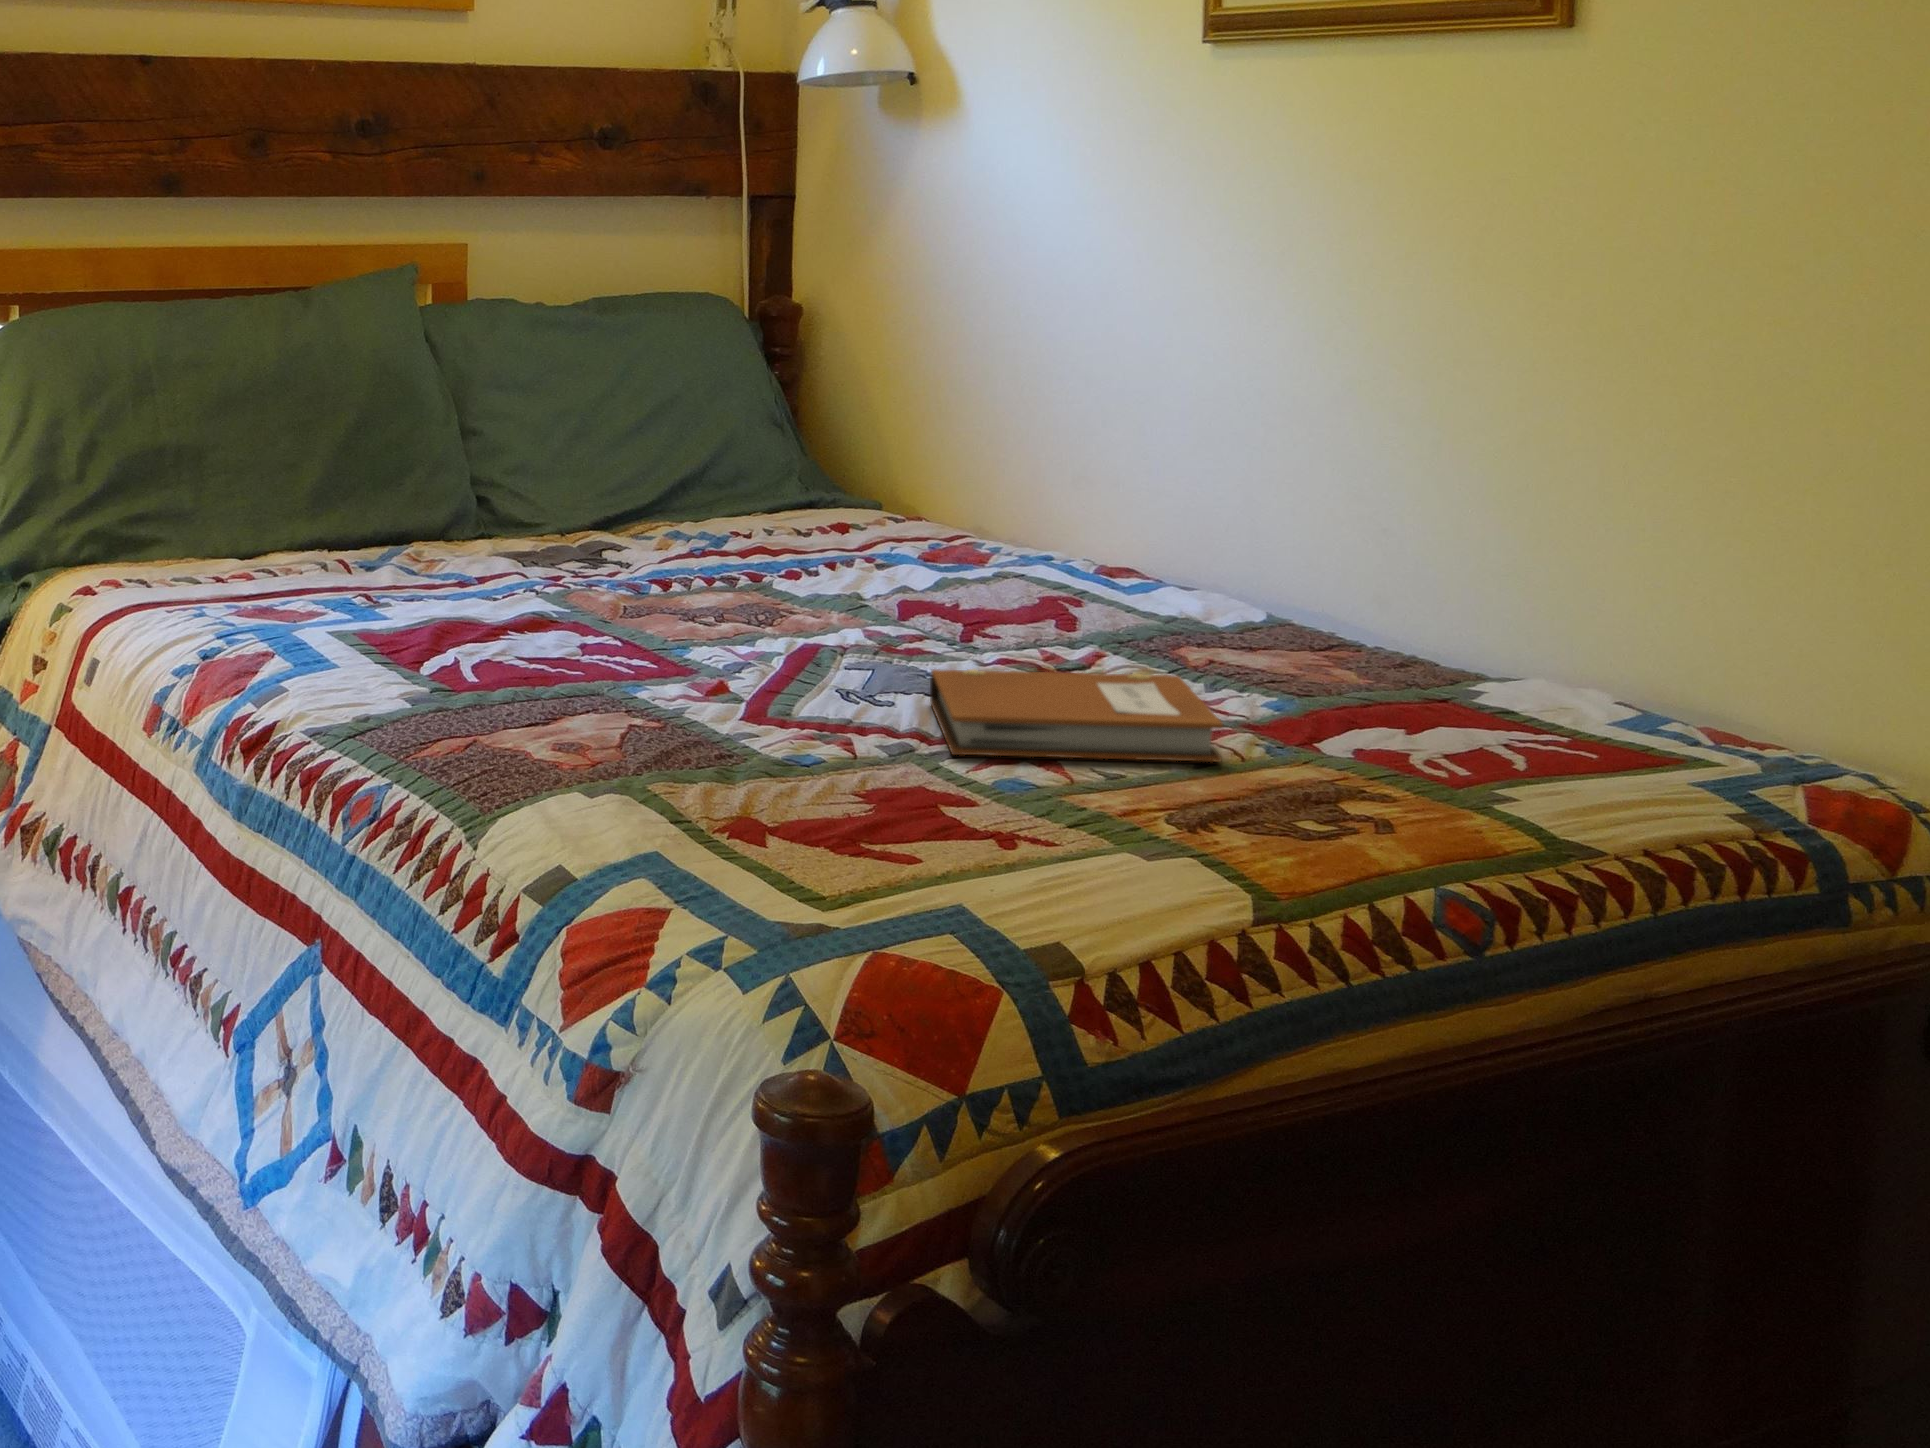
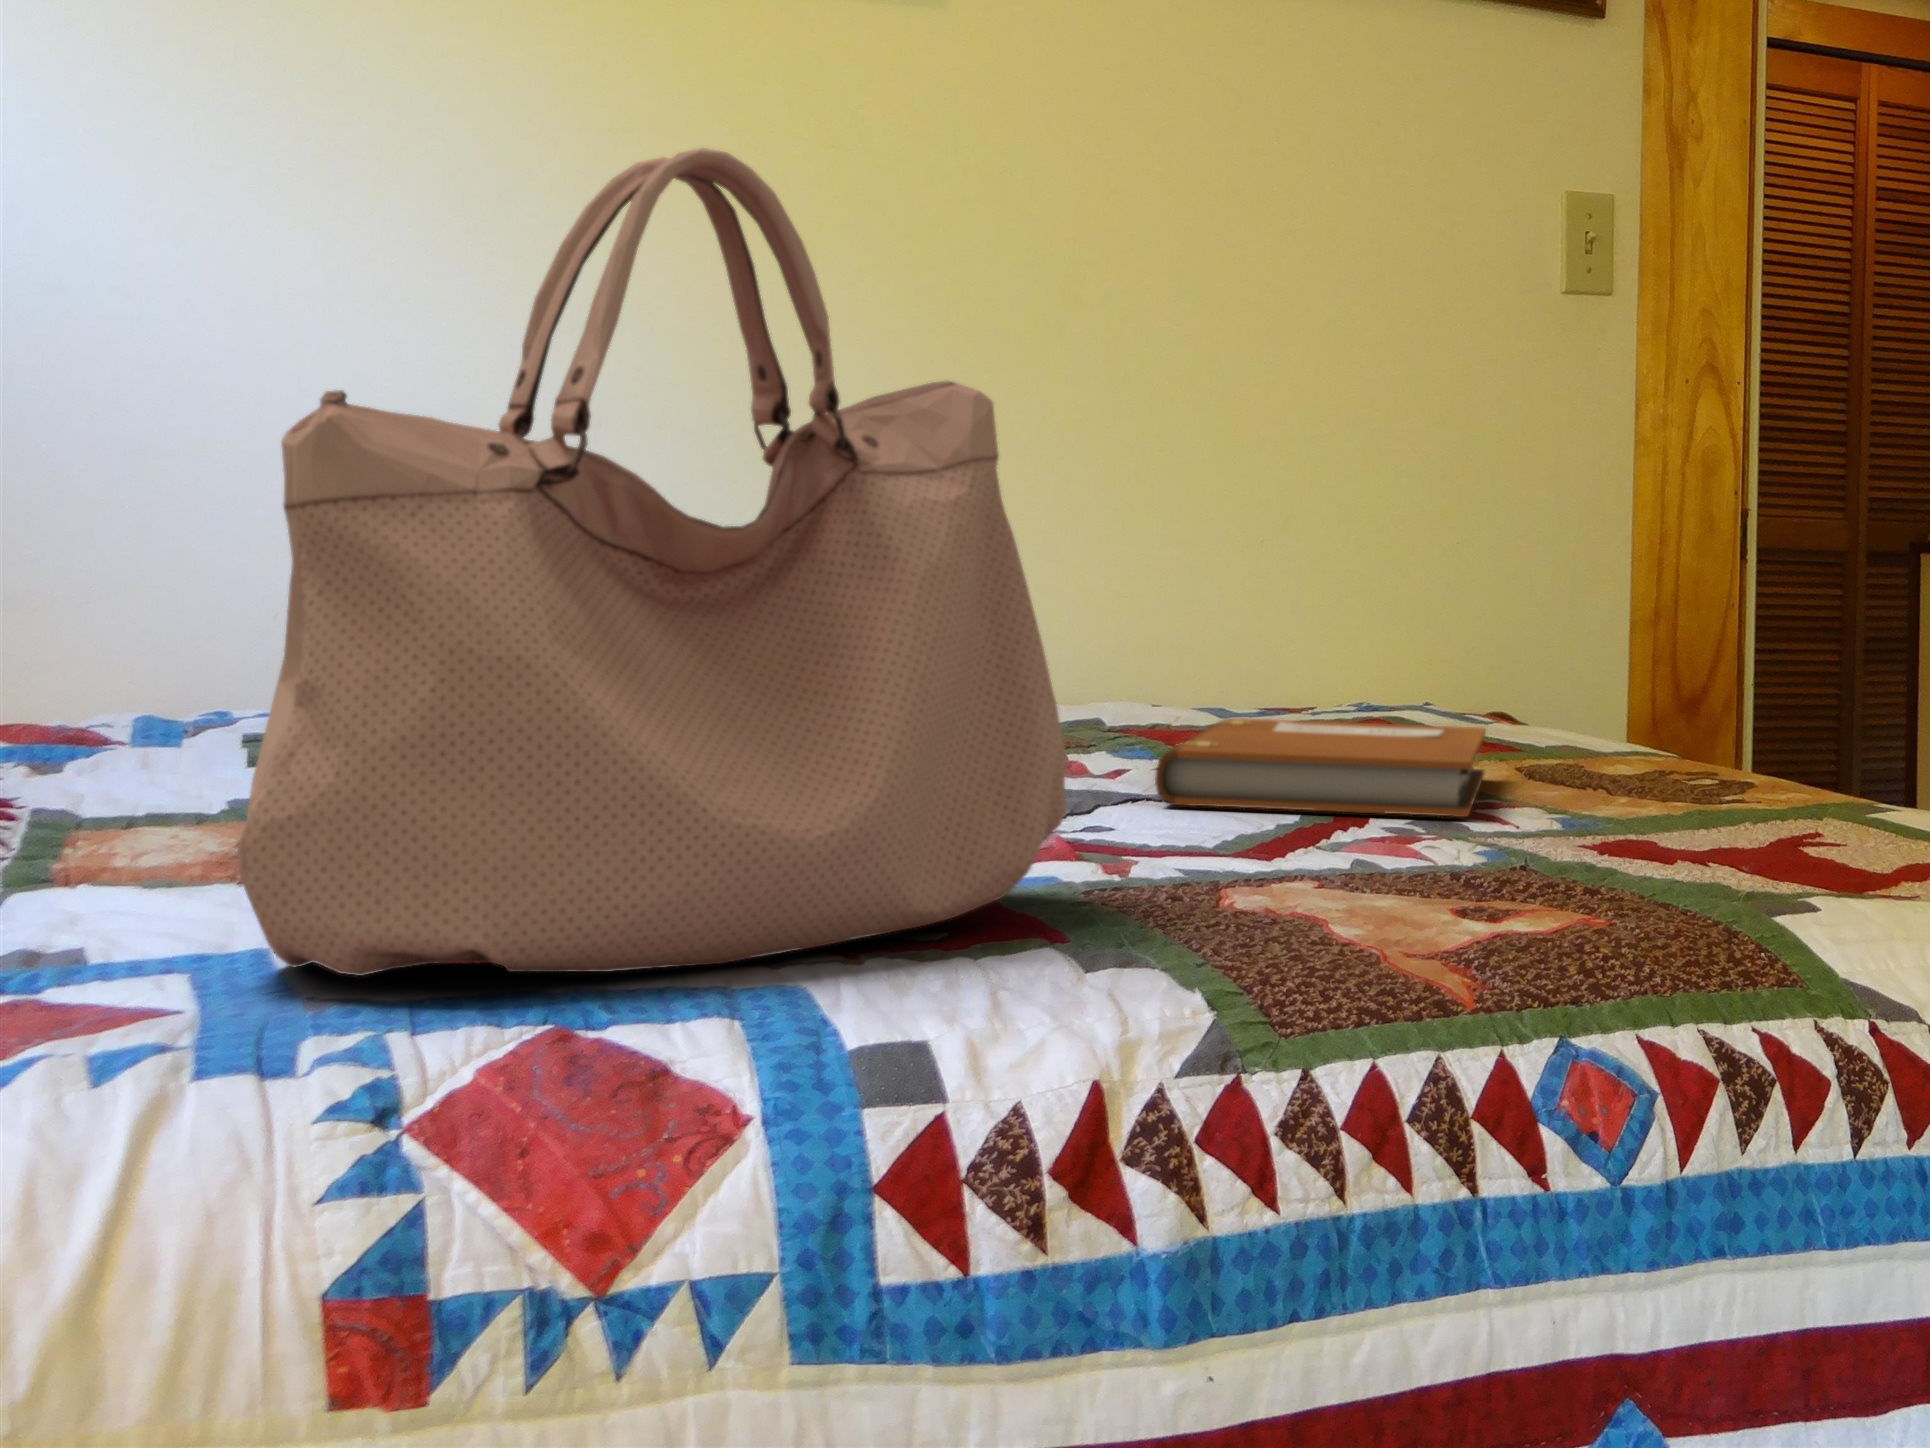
handbag: none [278,322,577,680] -> present [237,148,1066,976]

